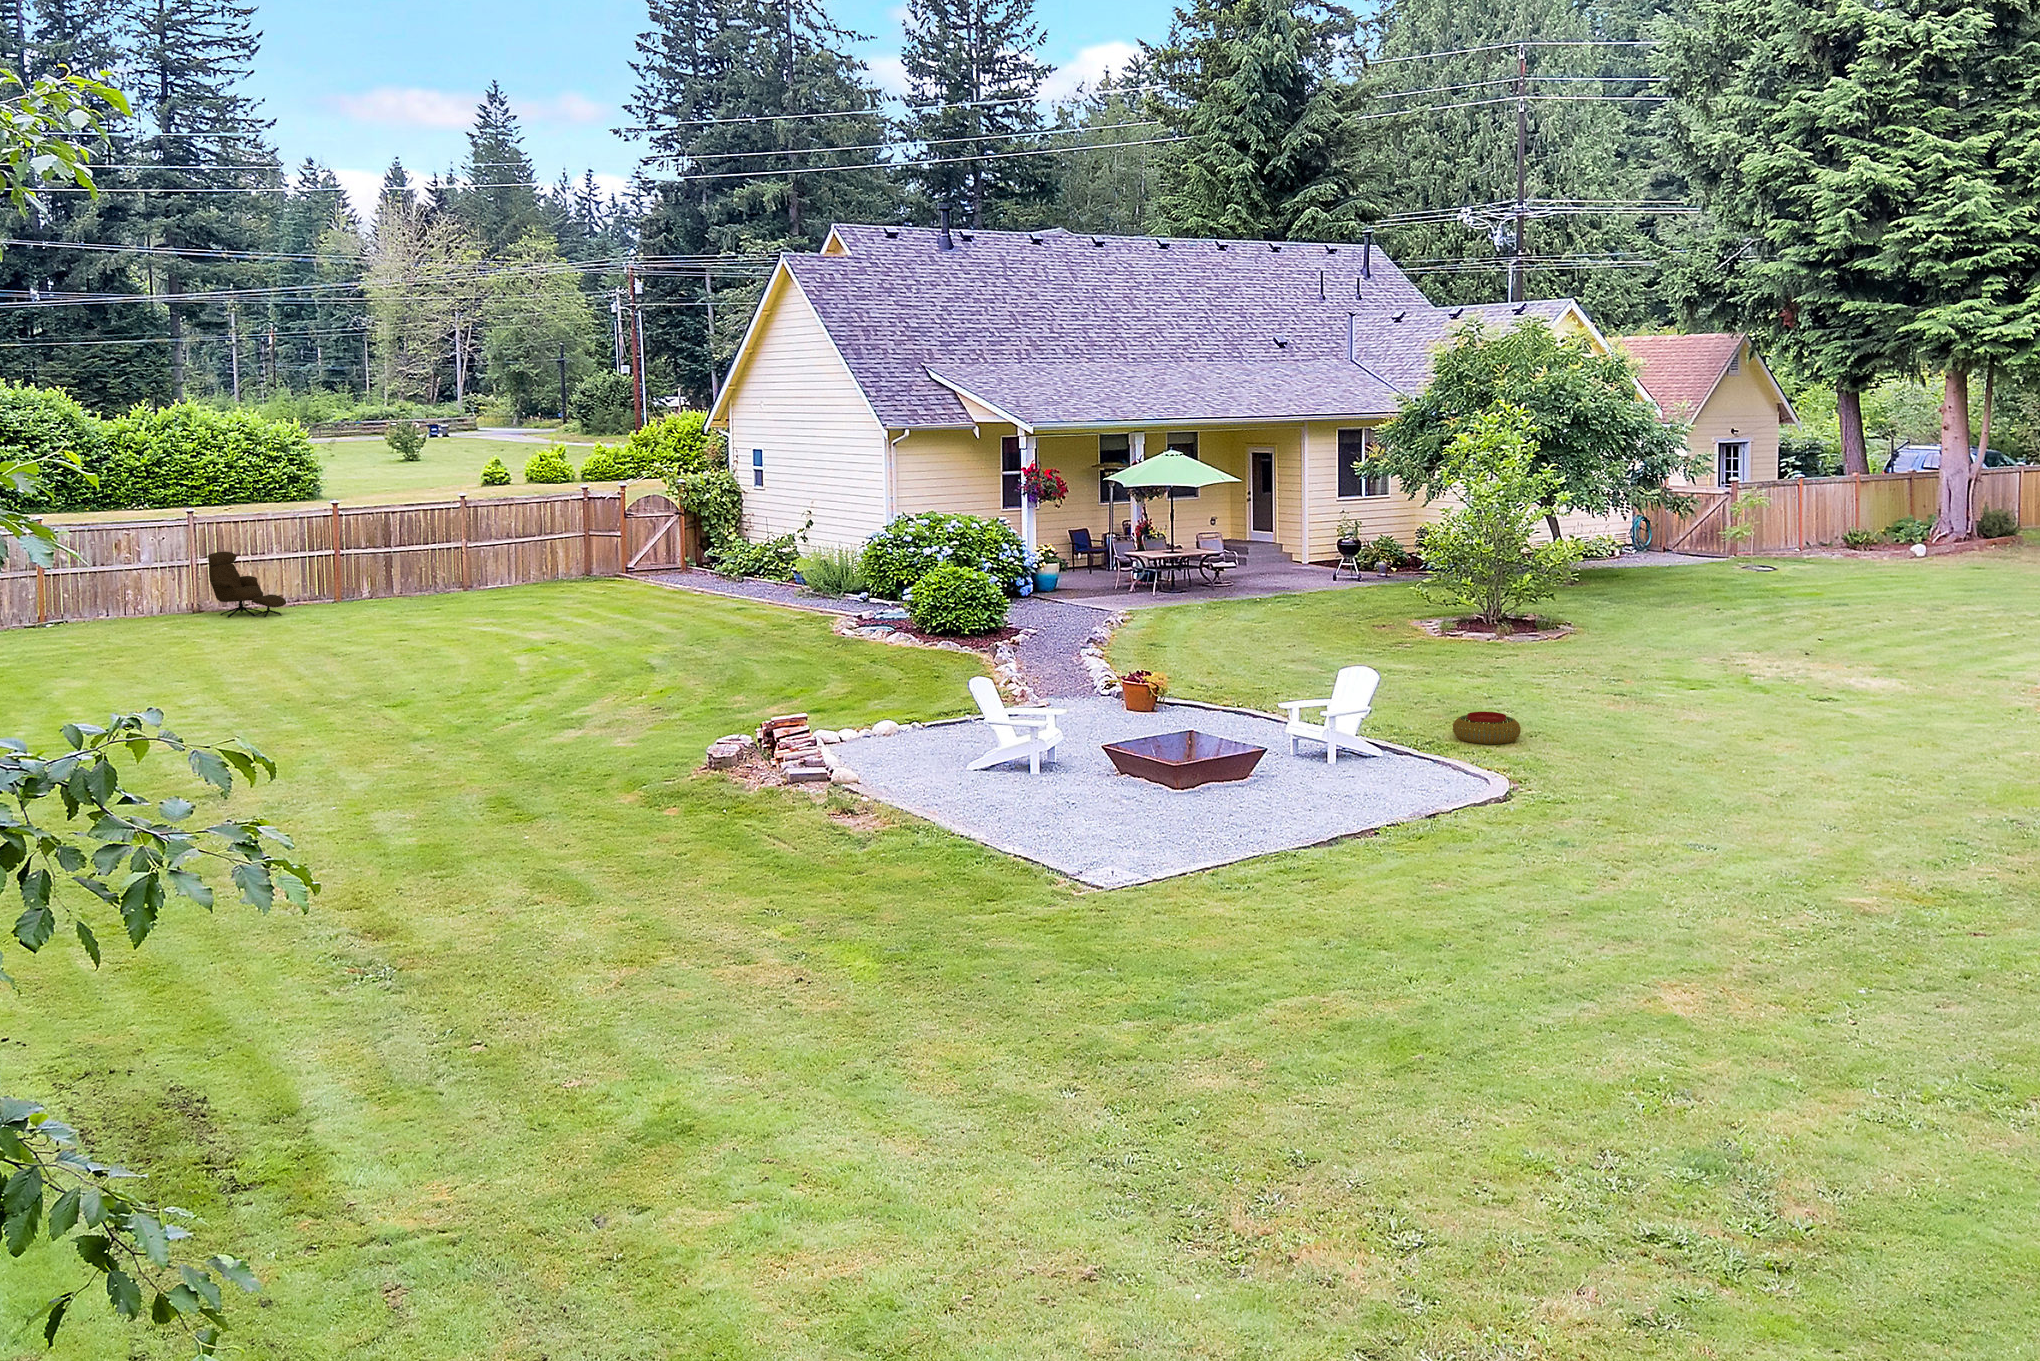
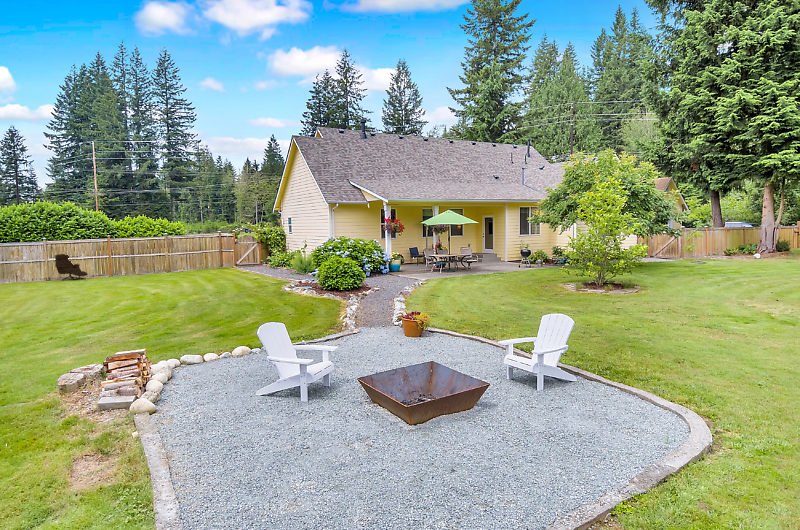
pouf: present [1453,712,1521,744] -> none [617,340,672,367]

